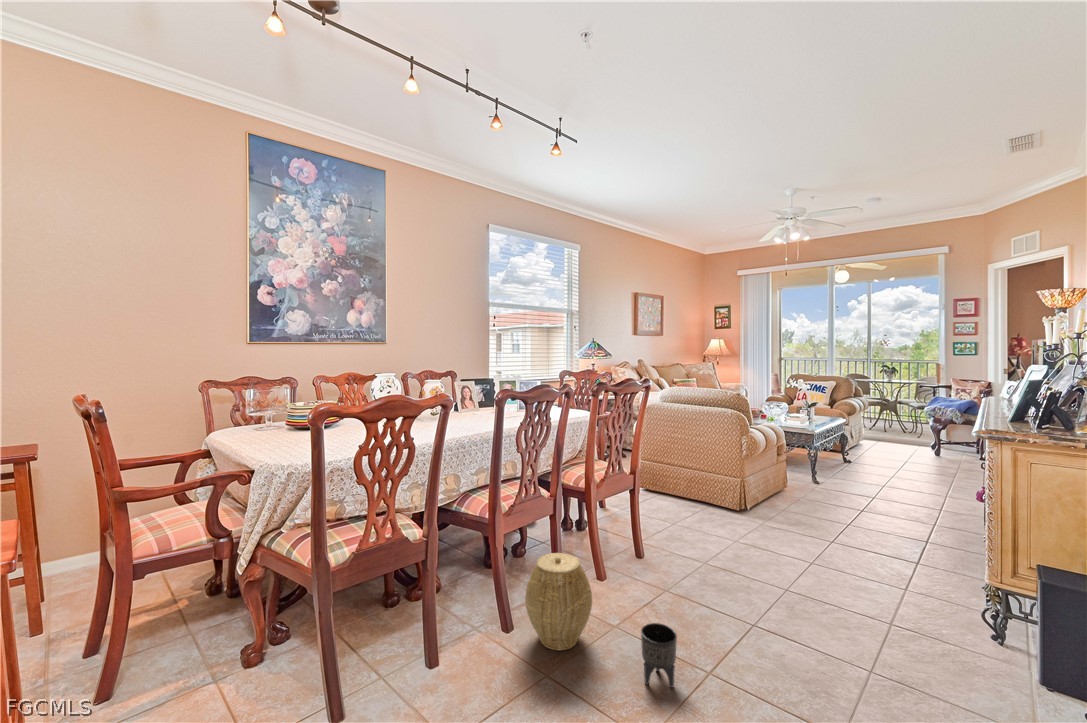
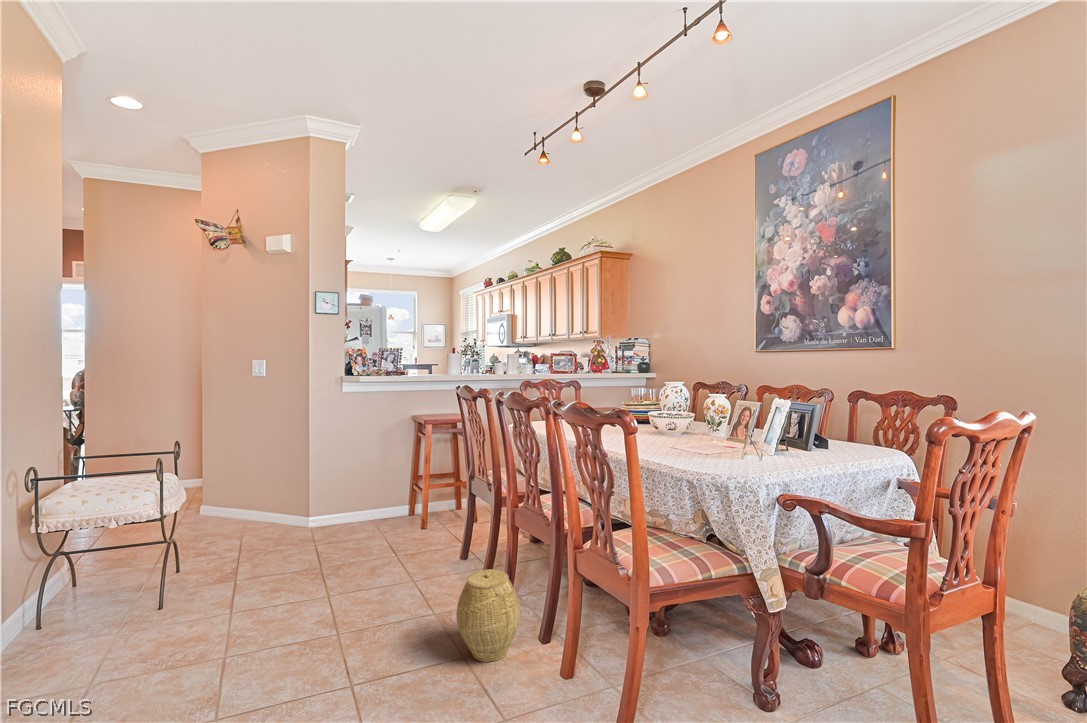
planter: present [641,623,677,687] -> none [374,638,408,697]

